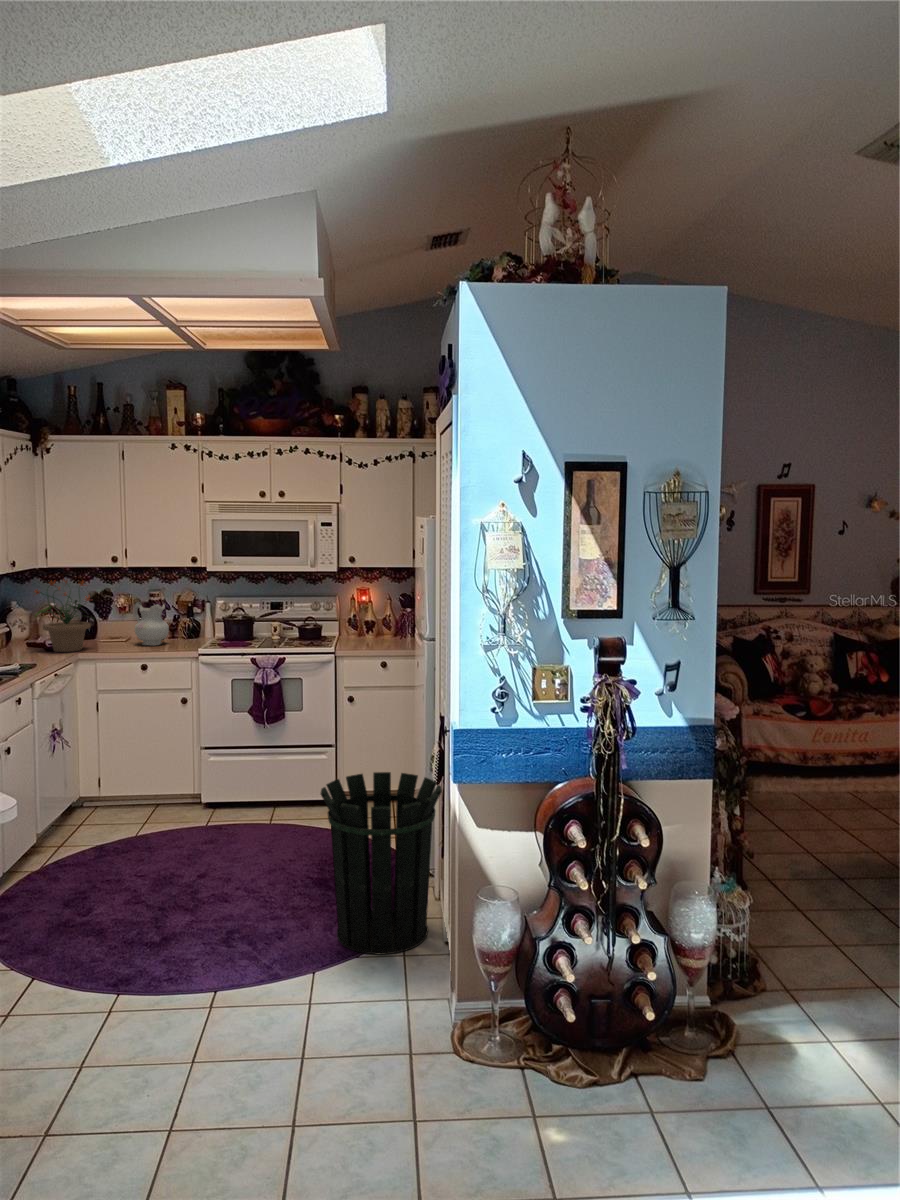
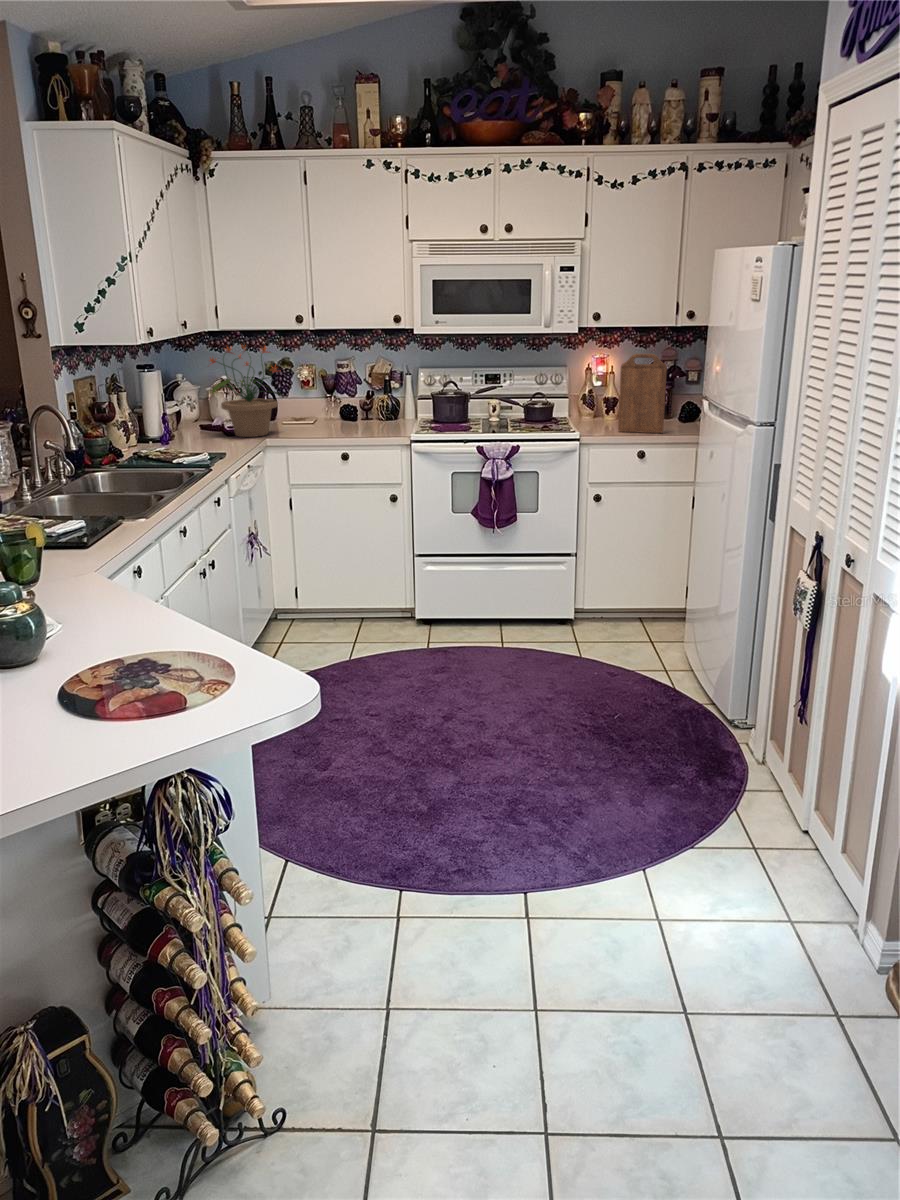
cutting board: none [366,588,401,648] -> present [618,354,667,433]
ceramic pitcher: present [134,602,169,646] -> none [325,374,368,429]
waste bin: present [321,772,442,955] -> none [633,606,804,844]

